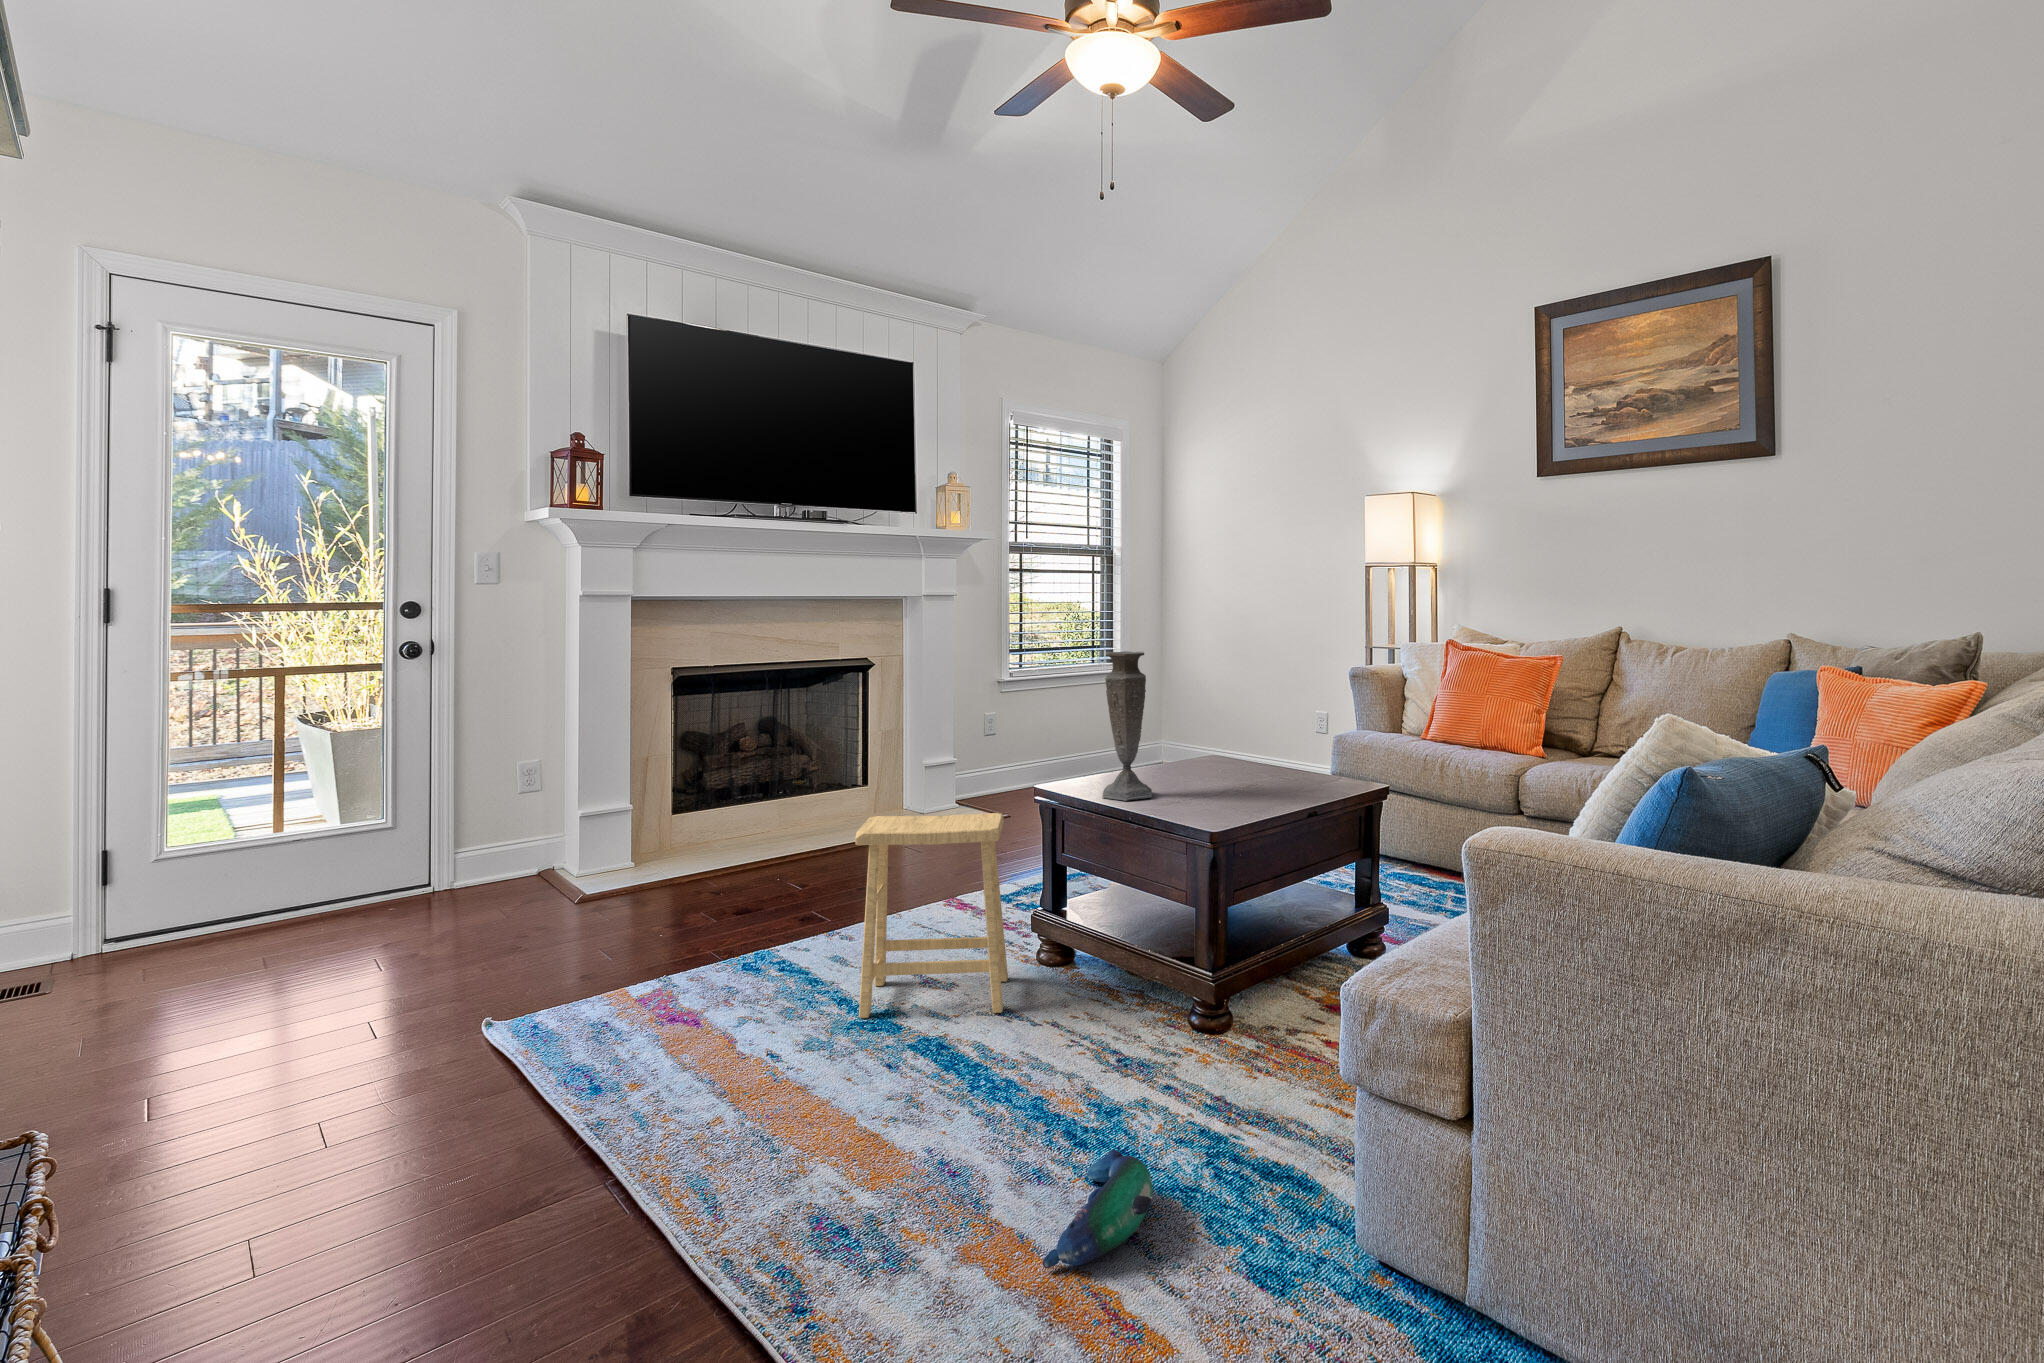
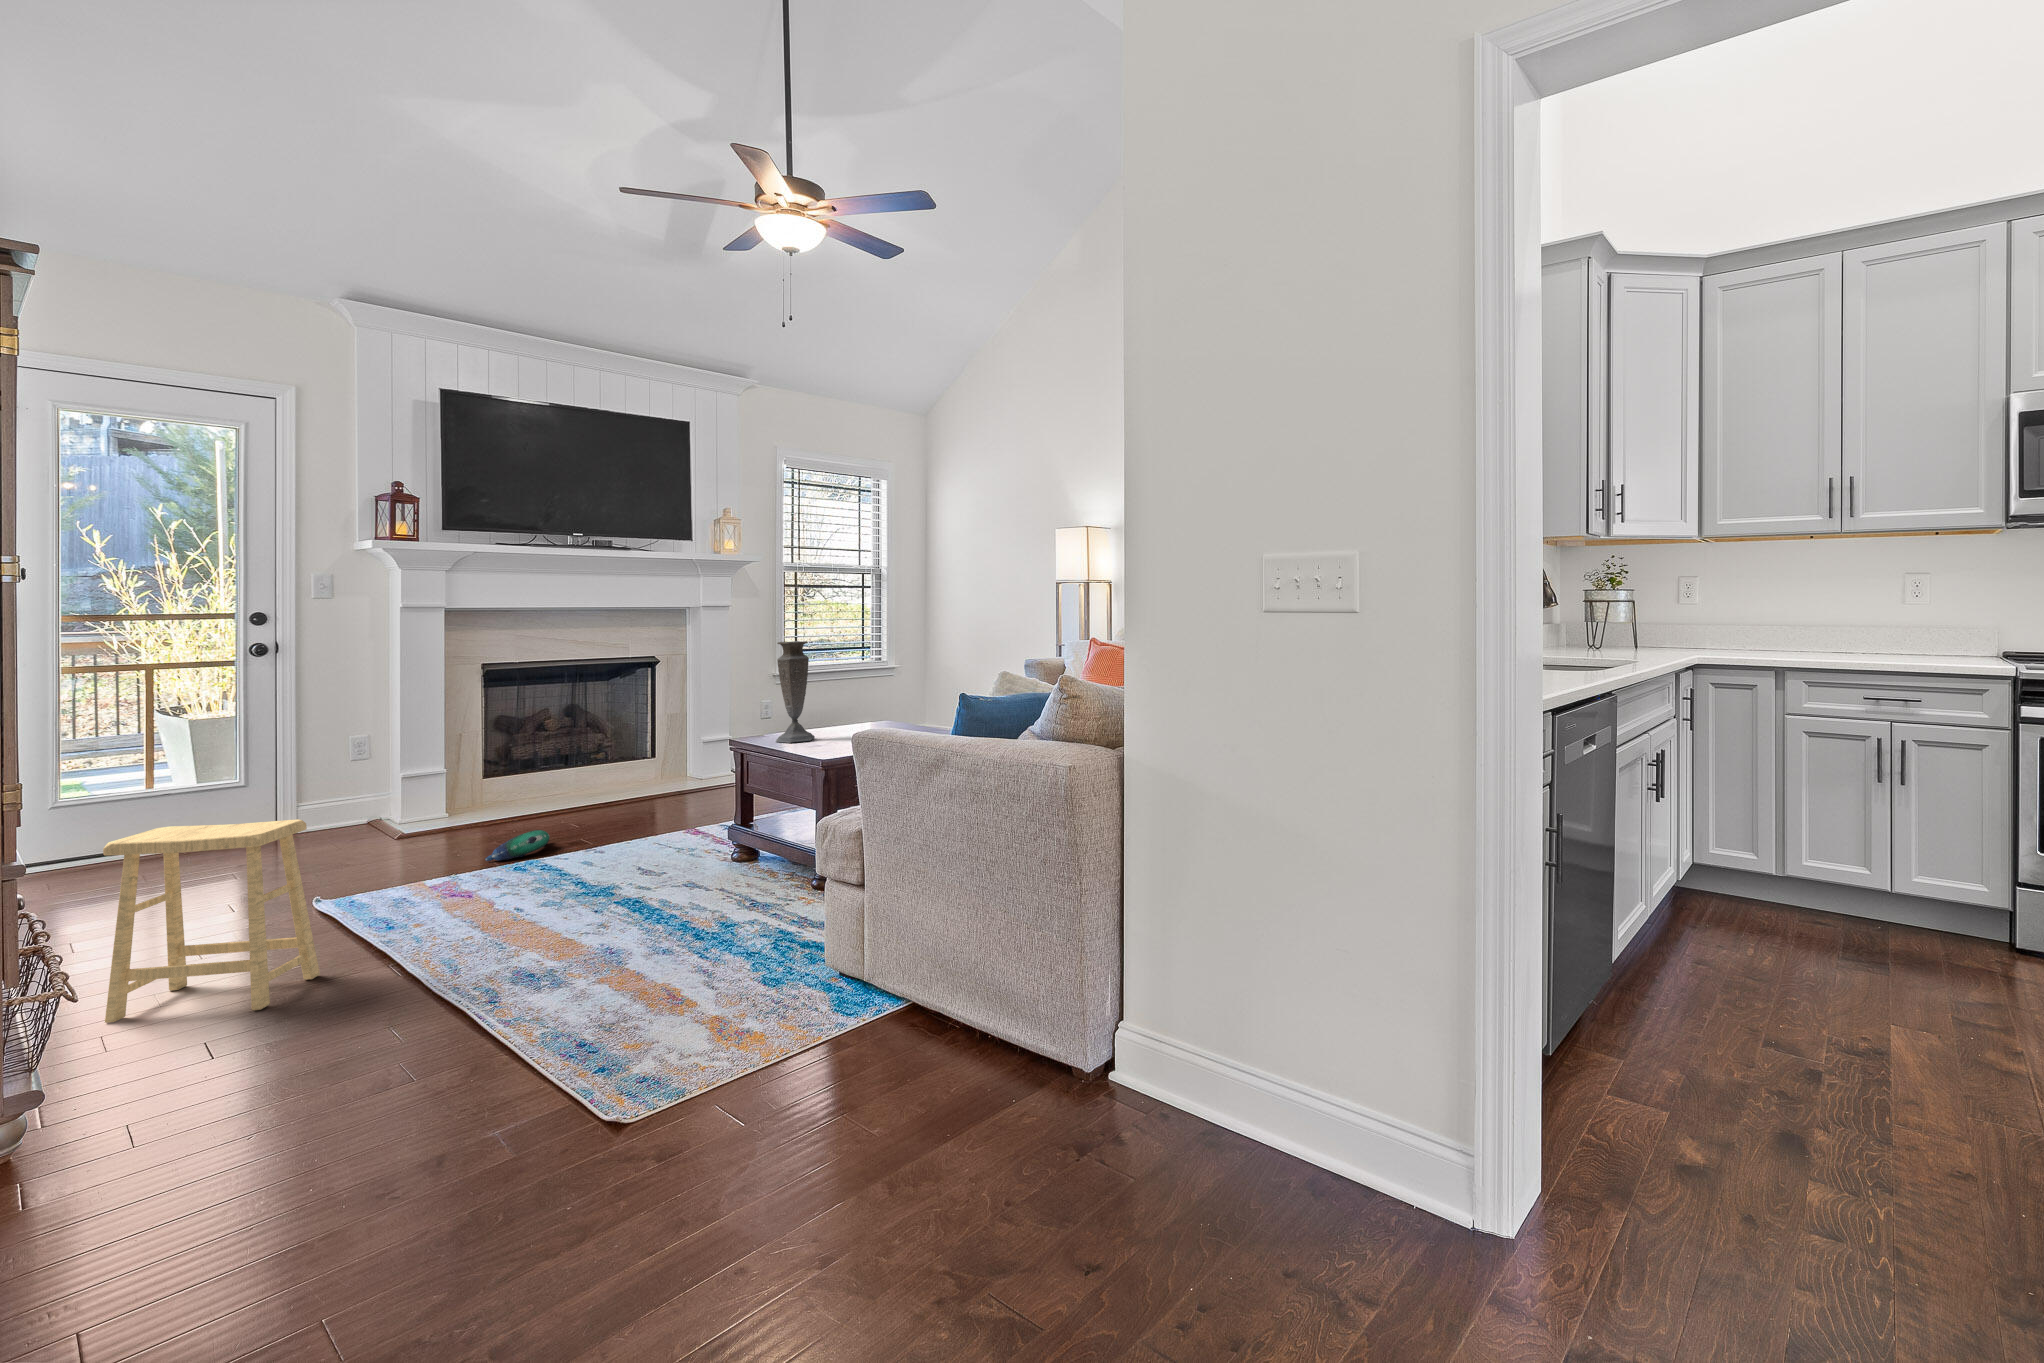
footstool: present [855,813,1008,1018] -> present [103,819,320,1023]
plush toy: present [1043,1150,1153,1268] -> present [485,830,550,861]

